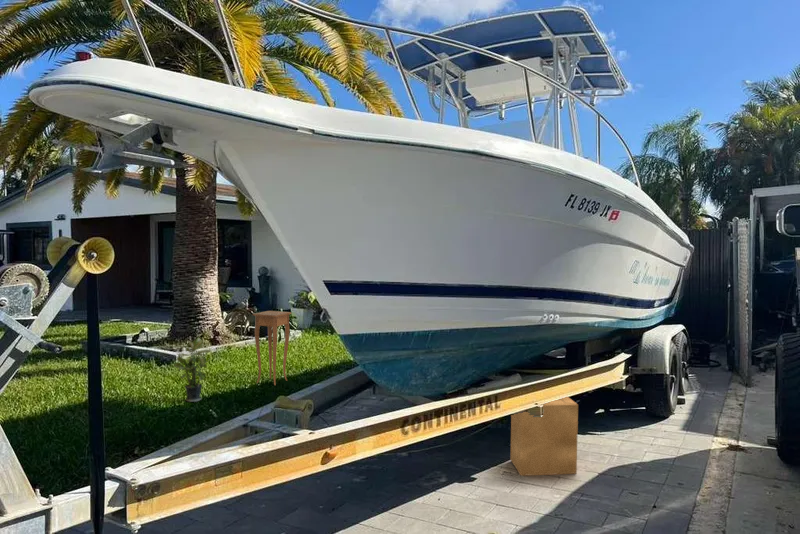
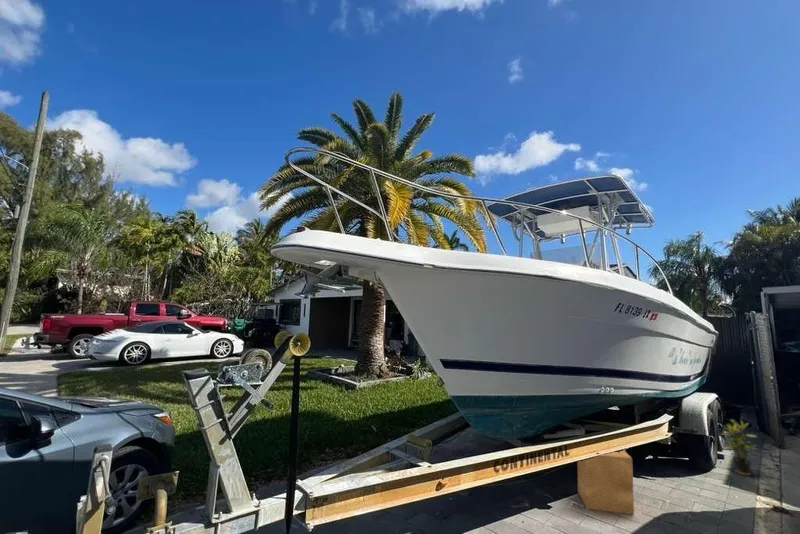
side table: present [253,311,291,385] -> none [404,360,427,408]
potted plant: present [174,338,210,402] -> present [722,419,756,475]

